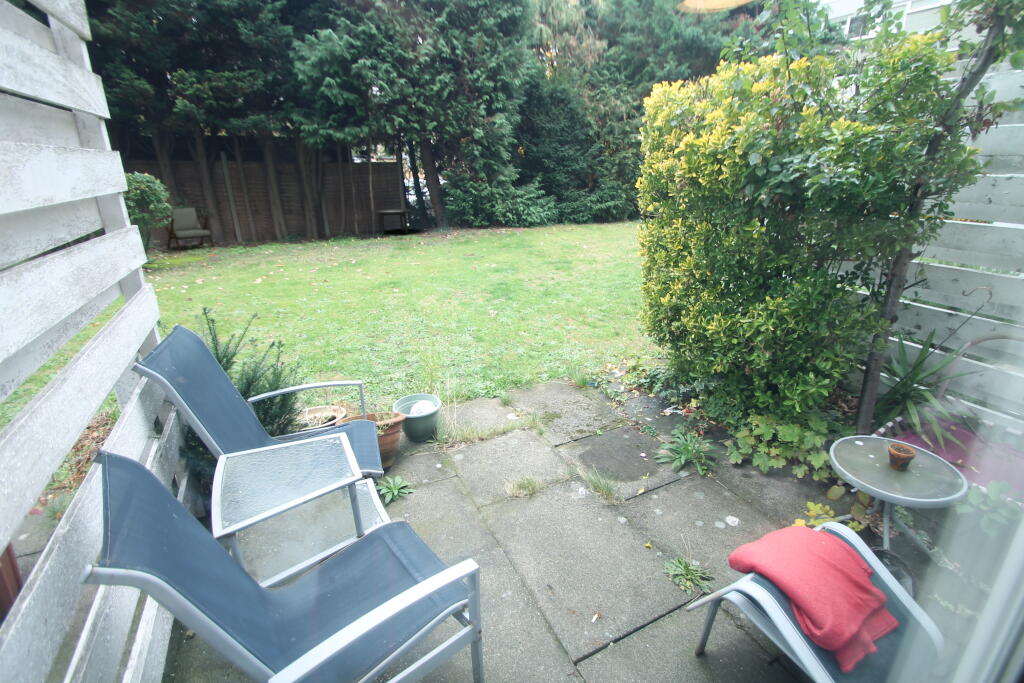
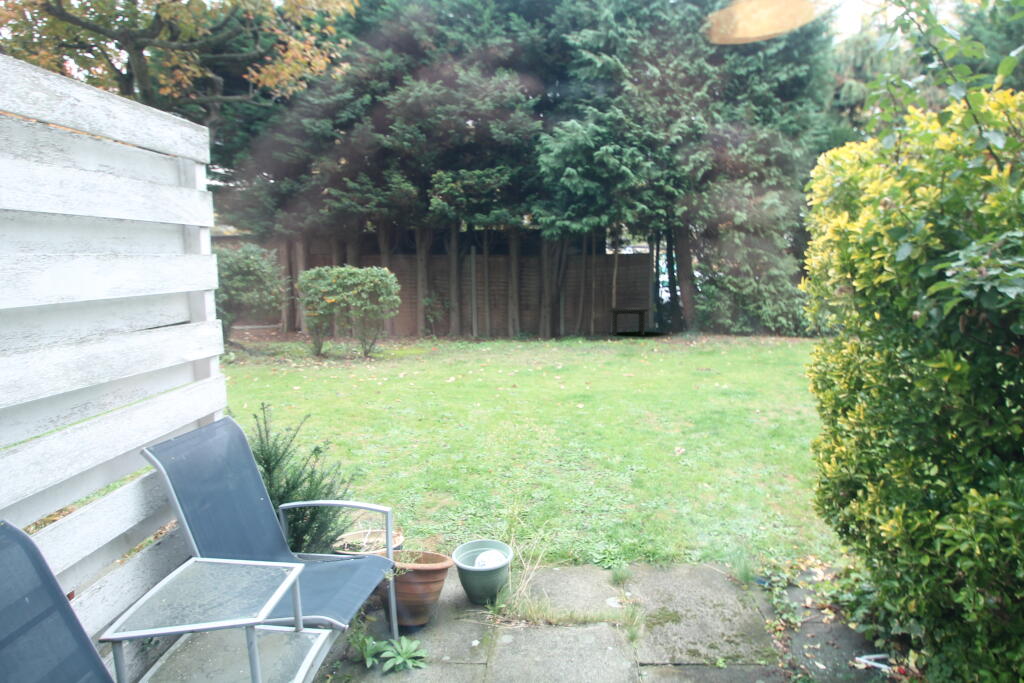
lounge chair: present [166,207,214,251] -> none [401,300,441,340]

